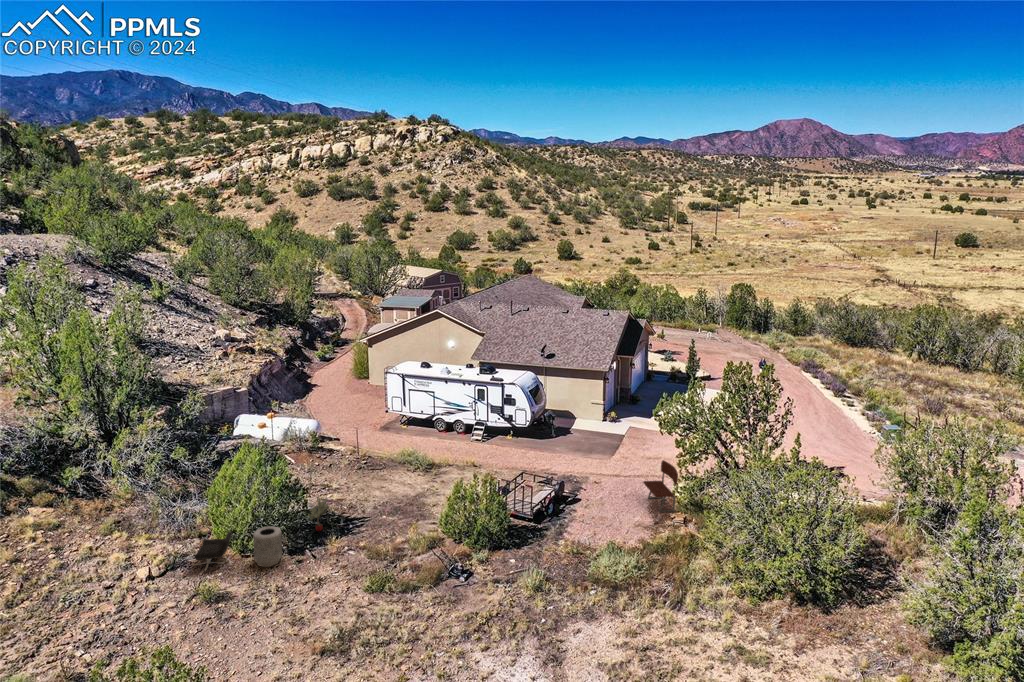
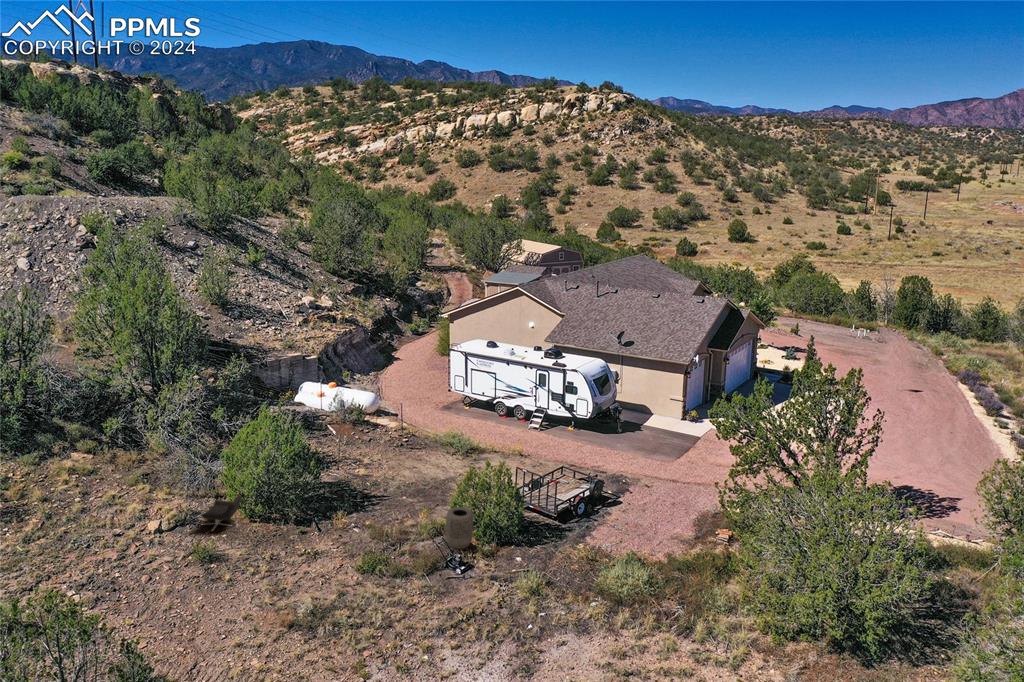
bench: present [643,460,678,512] -> none [698,469,735,529]
potted tree: present [308,499,328,531] -> none [322,470,345,506]
trash can: present [253,526,282,567] -> present [446,507,473,549]

